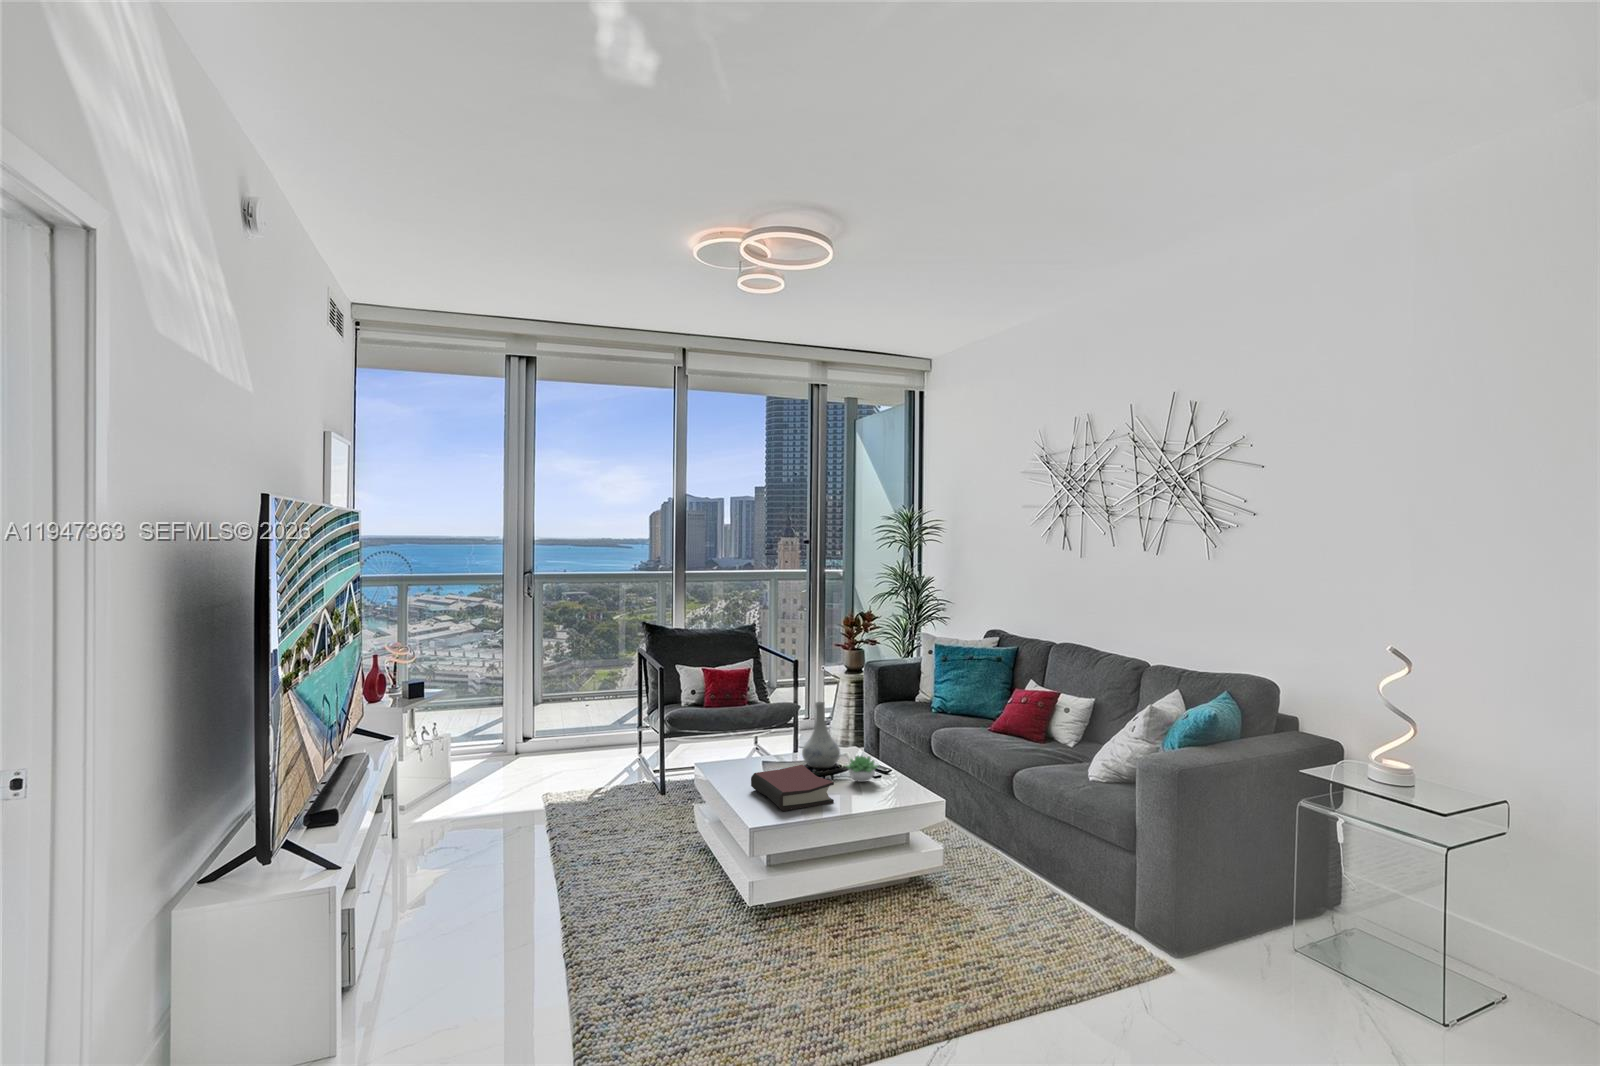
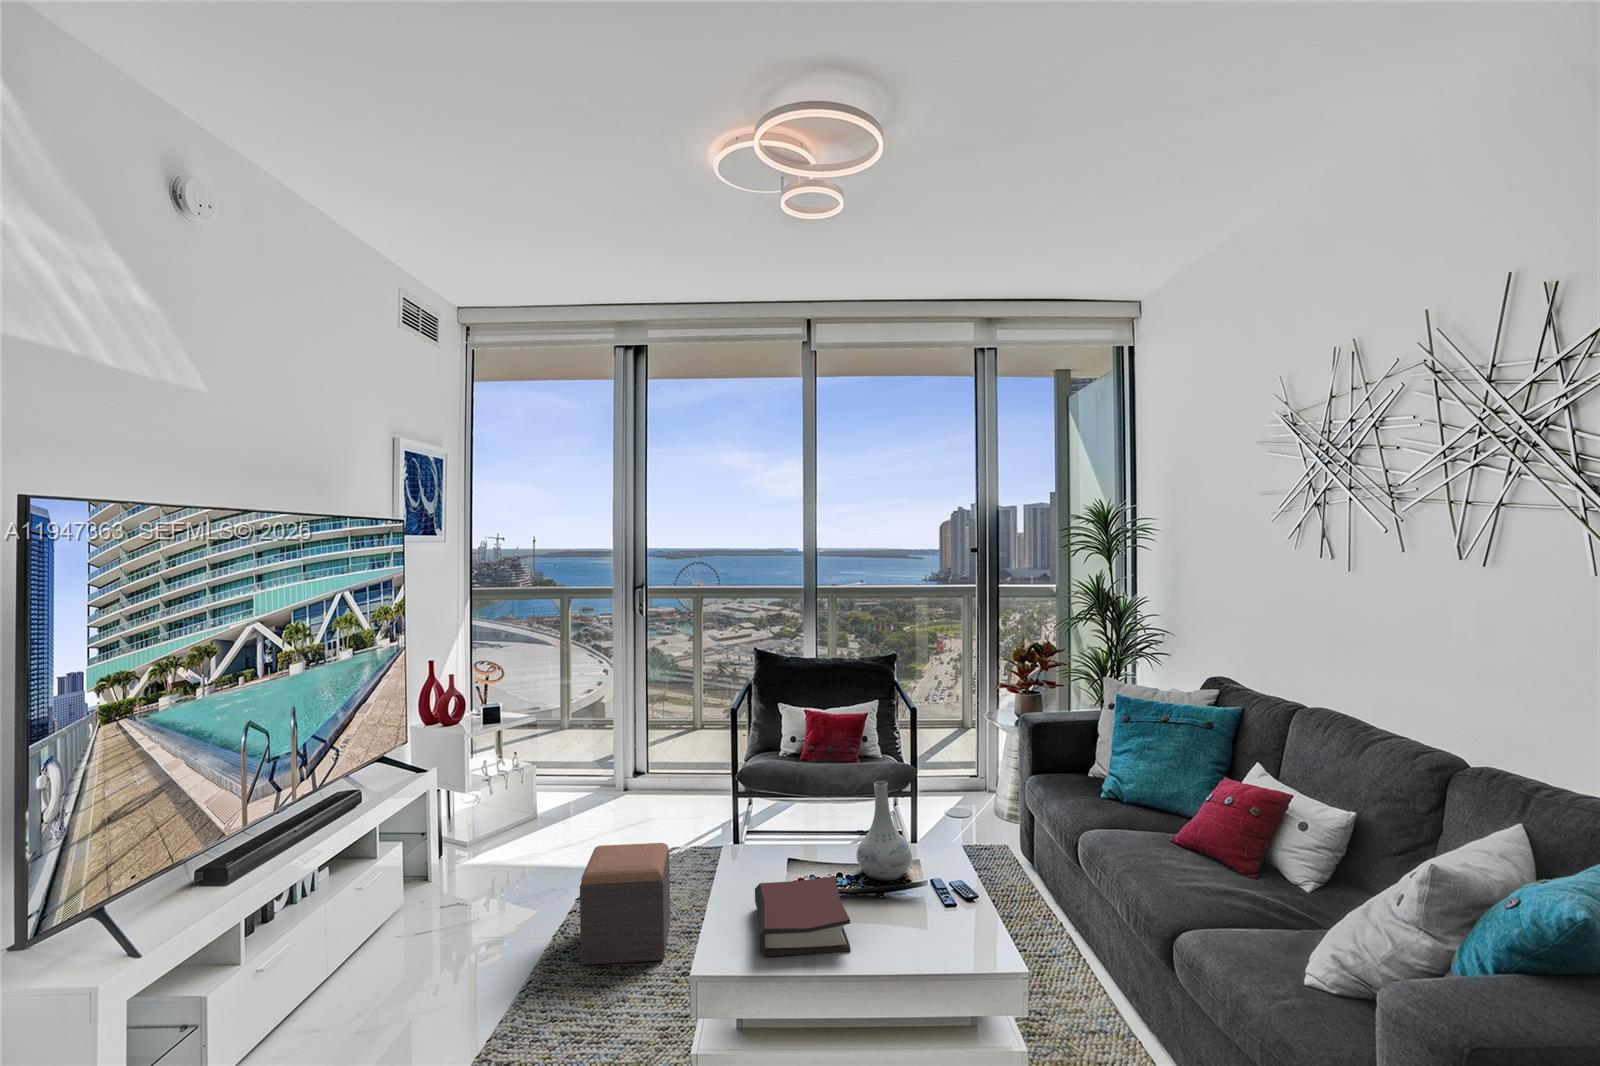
succulent plant: present [846,756,878,782] -> none [894,871,947,916]
footstool: none [577,768,651,862] -> present [580,843,670,965]

